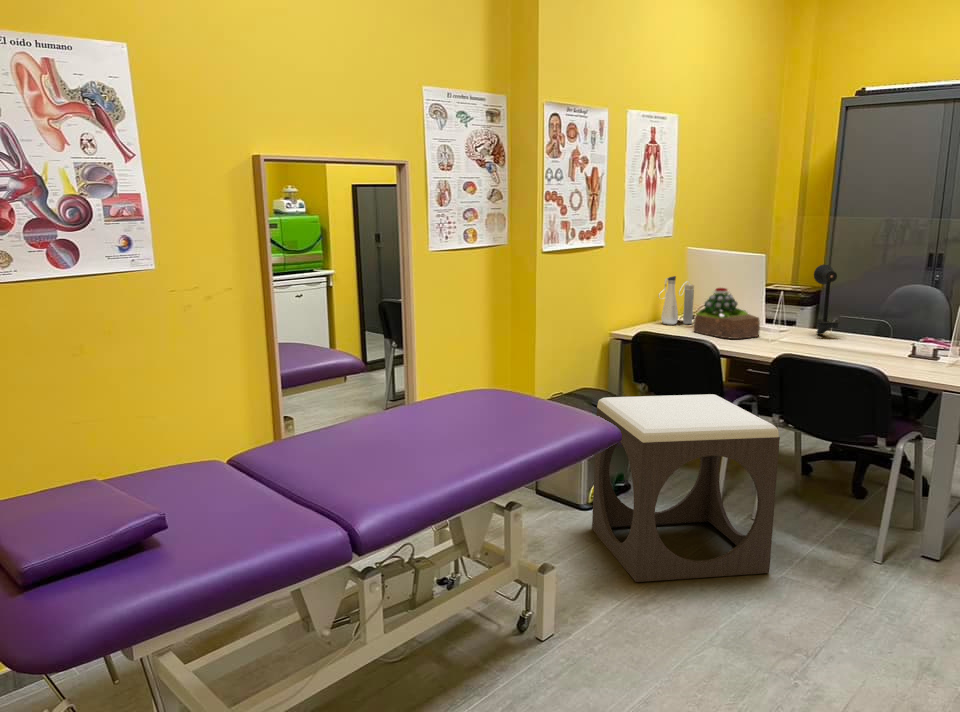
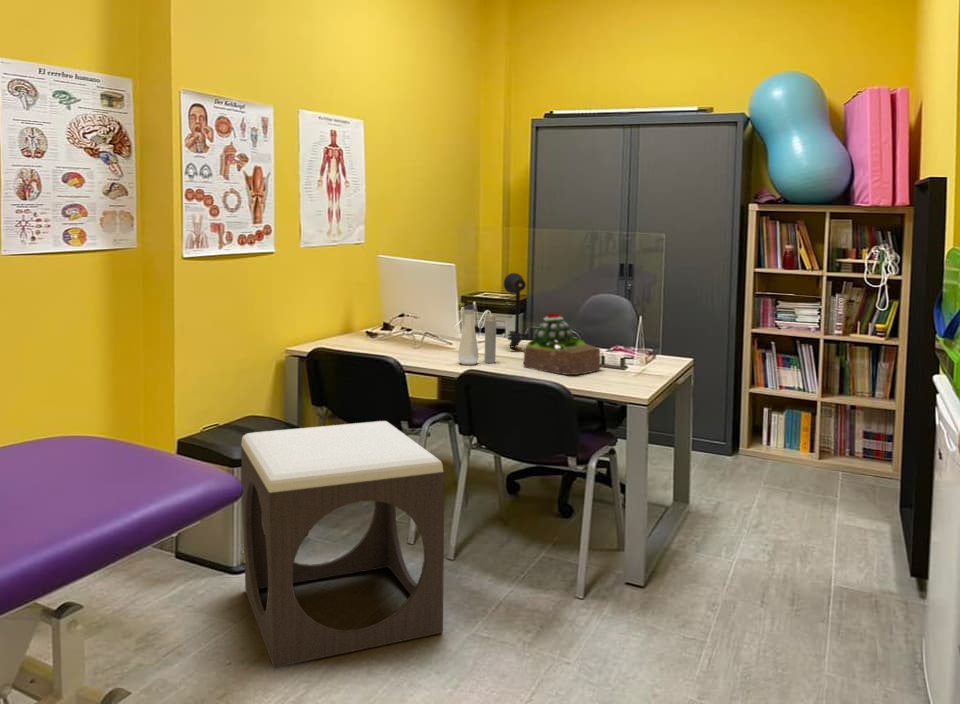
water bottle: present [659,276,694,325] -> present [454,305,496,365]
succulent plant: present [694,288,760,339] -> present [524,313,601,375]

